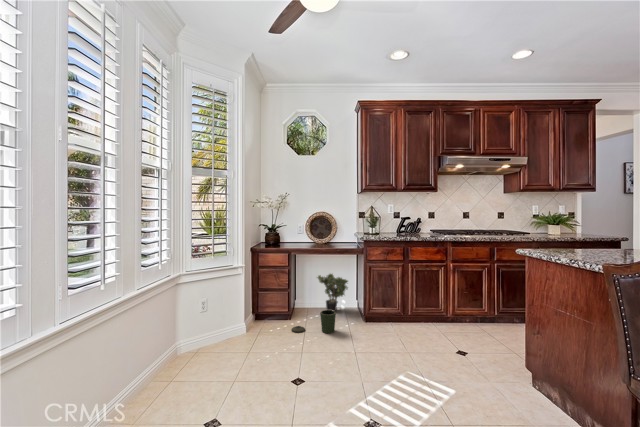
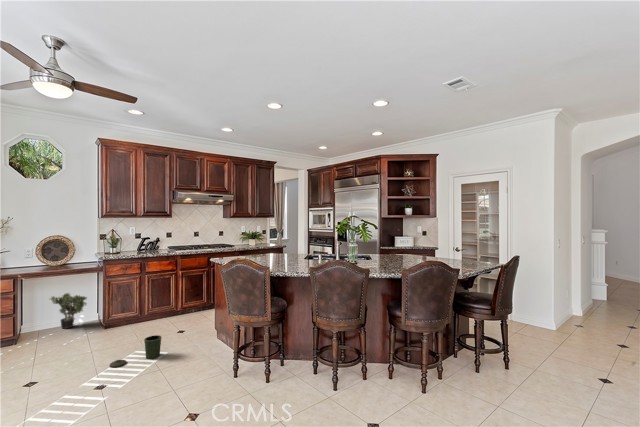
trash can: present [291,310,336,333] -> present [110,335,161,368]

